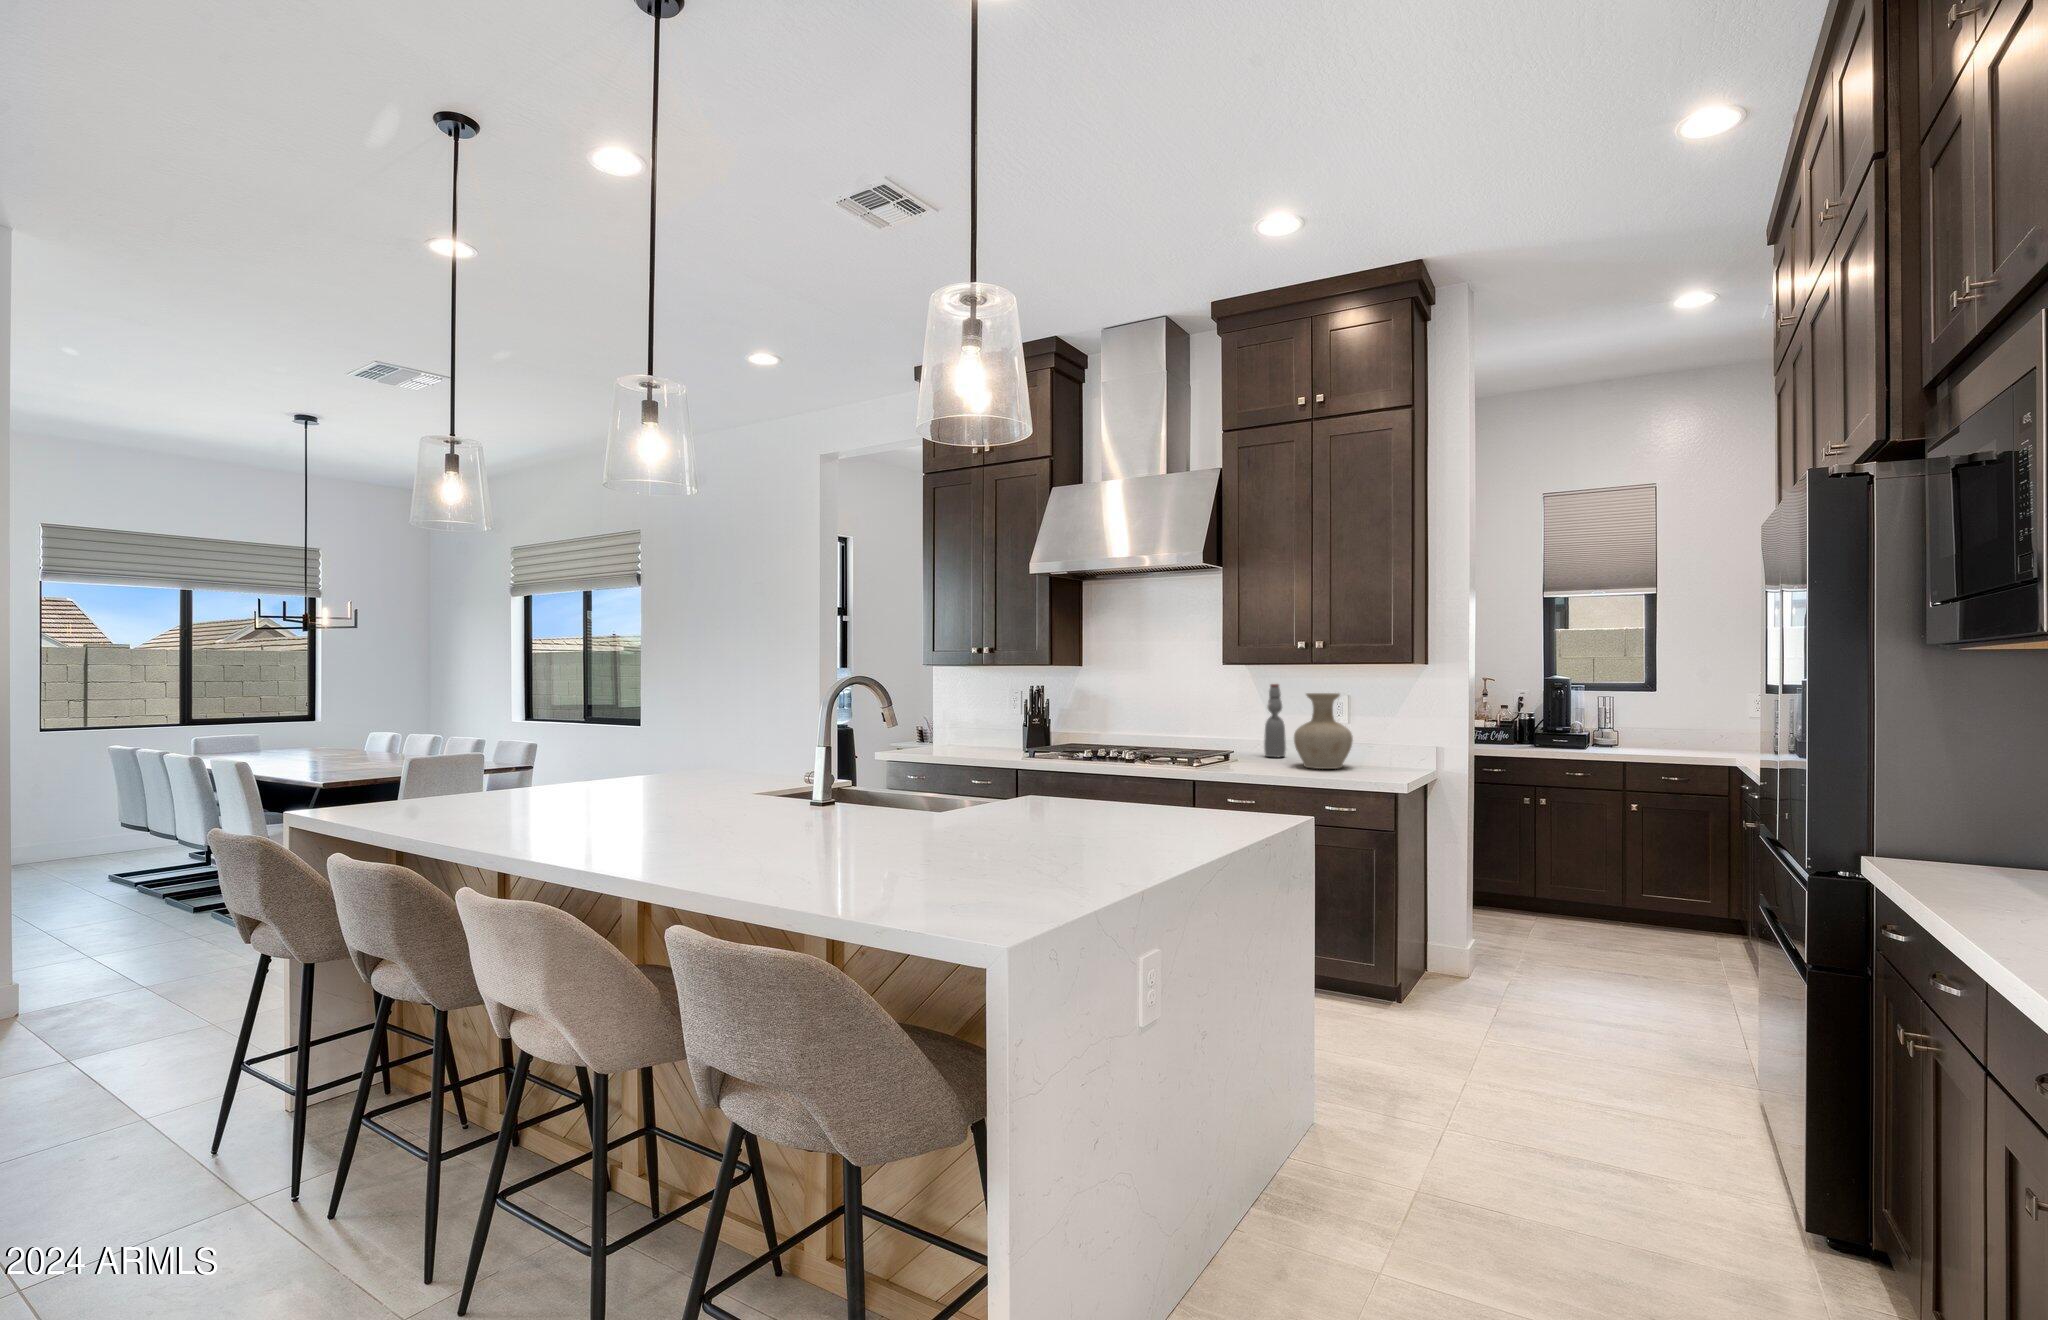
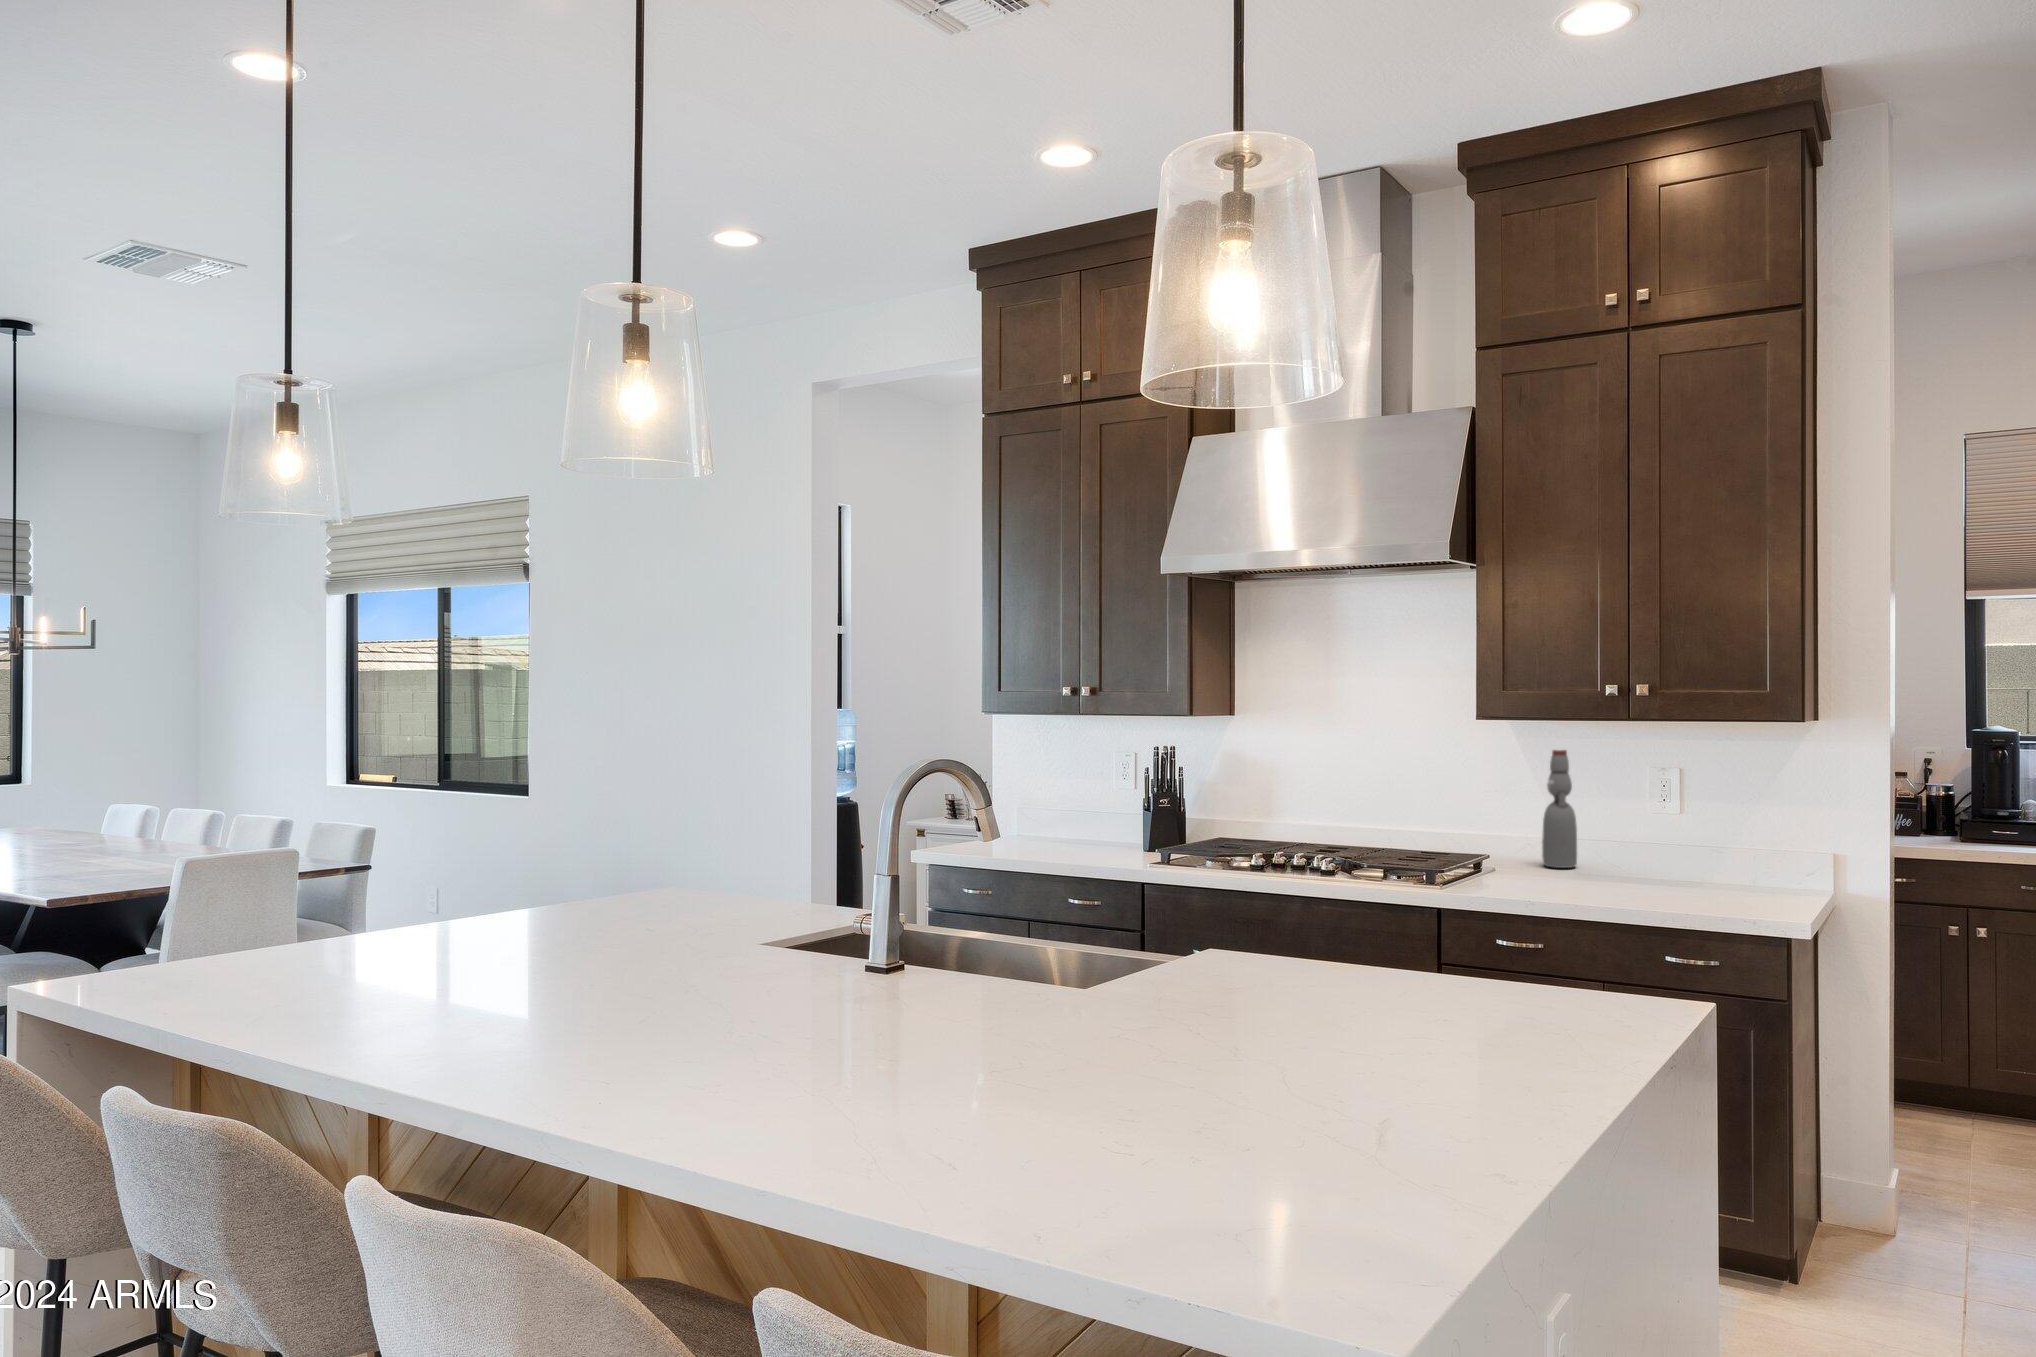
vase: present [1294,693,1353,769] -> none [1598,767,1698,892]

